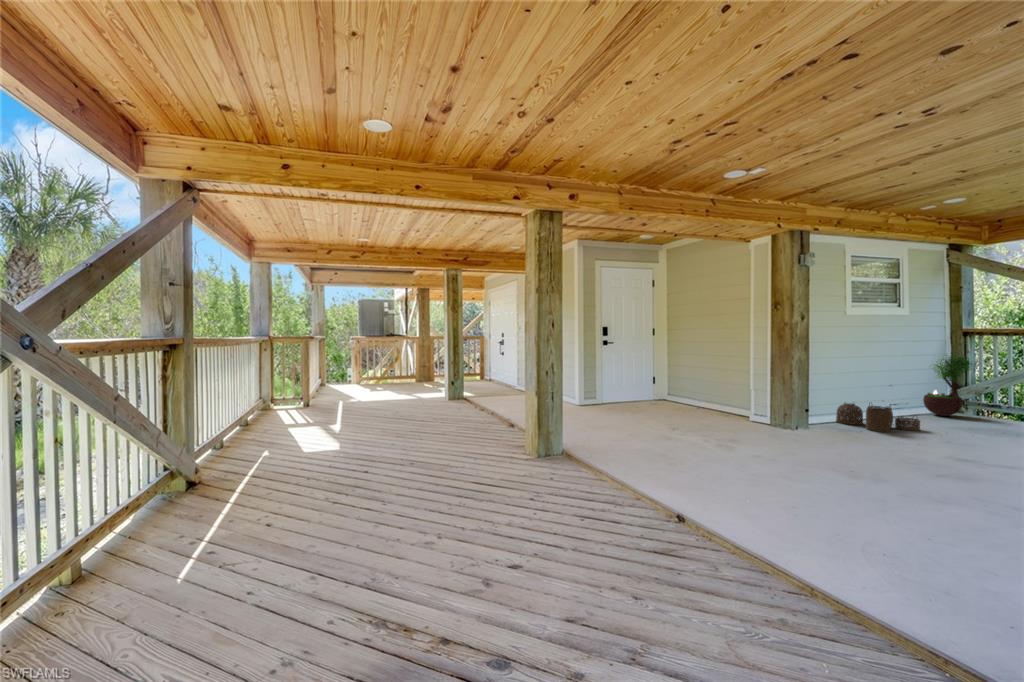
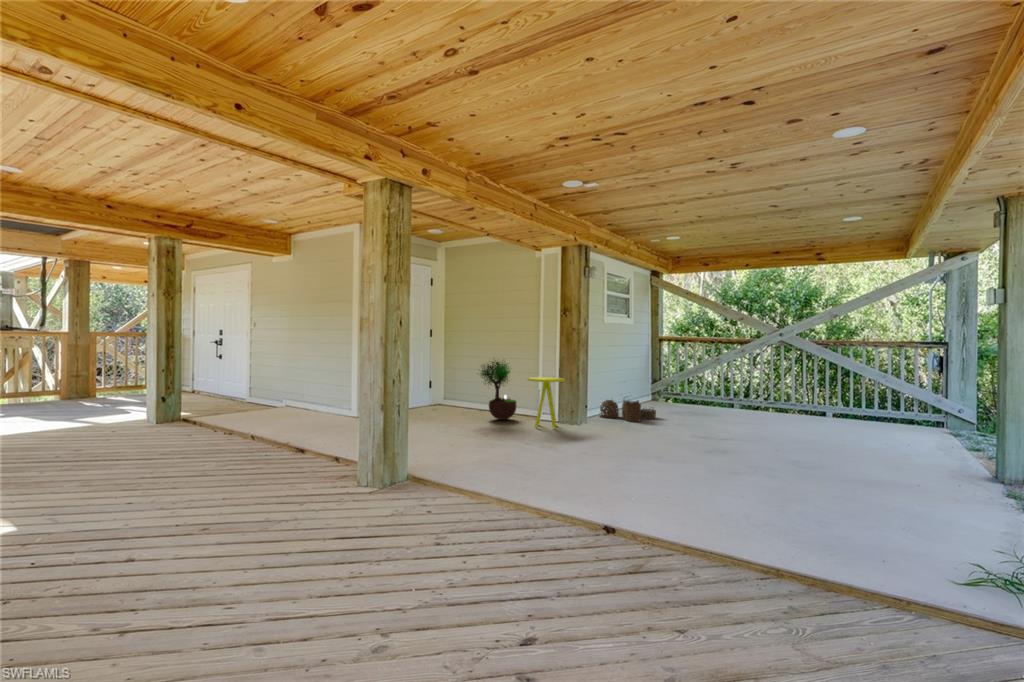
potted tree: present [923,354,971,416] -> present [480,361,516,420]
side table: none [729,374,772,428] -> present [527,377,565,428]

